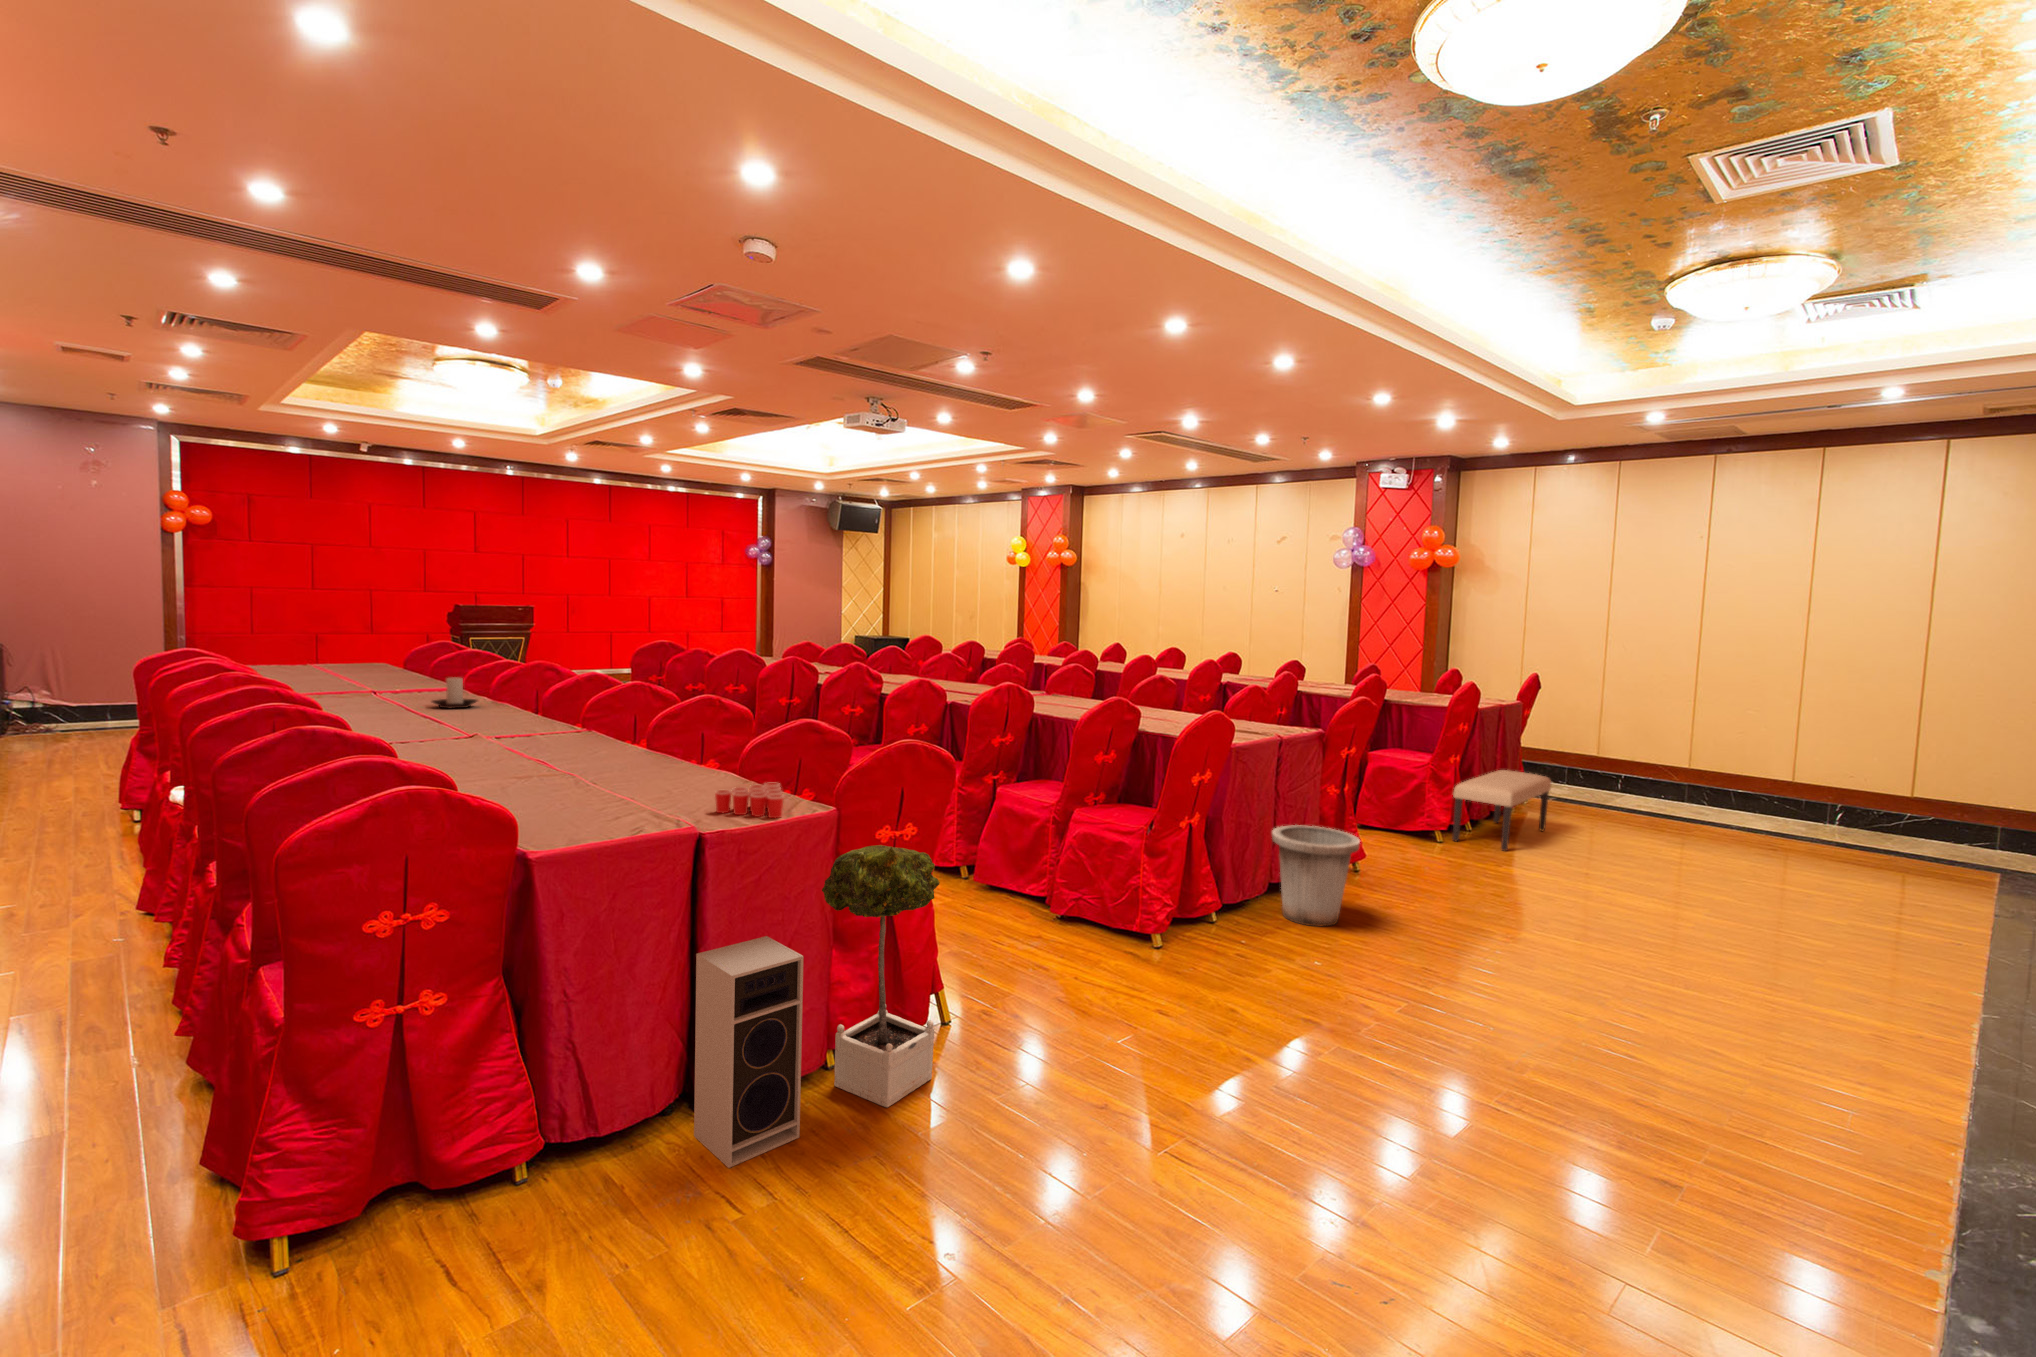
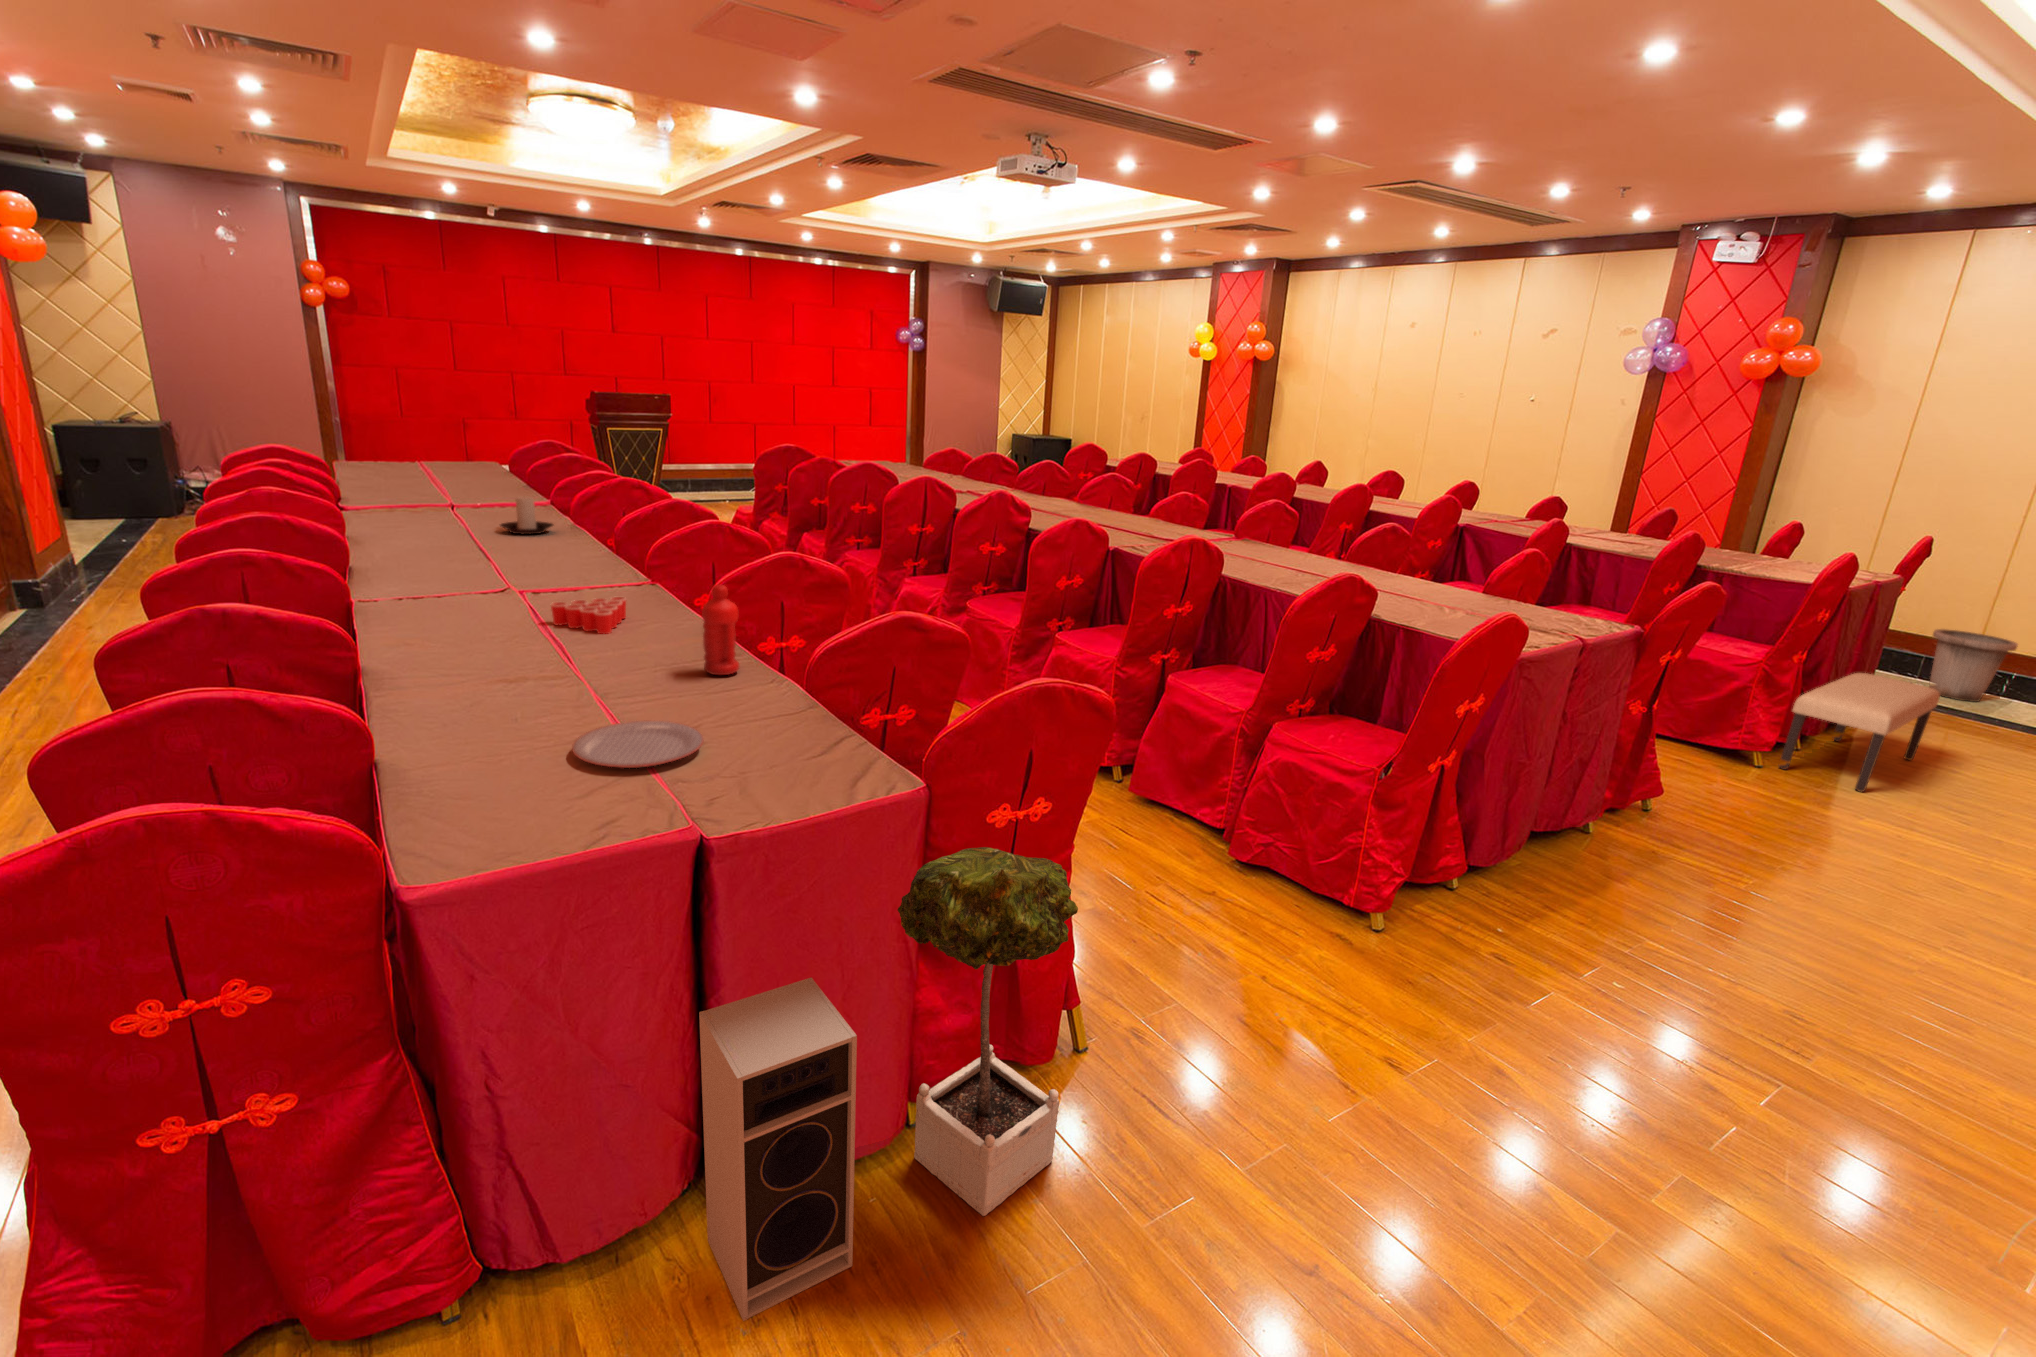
water bottle: none [658,709,685,774] -> present [702,585,740,675]
cup: present [715,783,784,818] -> present [551,597,626,634]
plate: none [589,791,679,813] -> present [572,720,704,768]
trash can: present [1272,825,1360,927] -> present [1929,629,2018,702]

